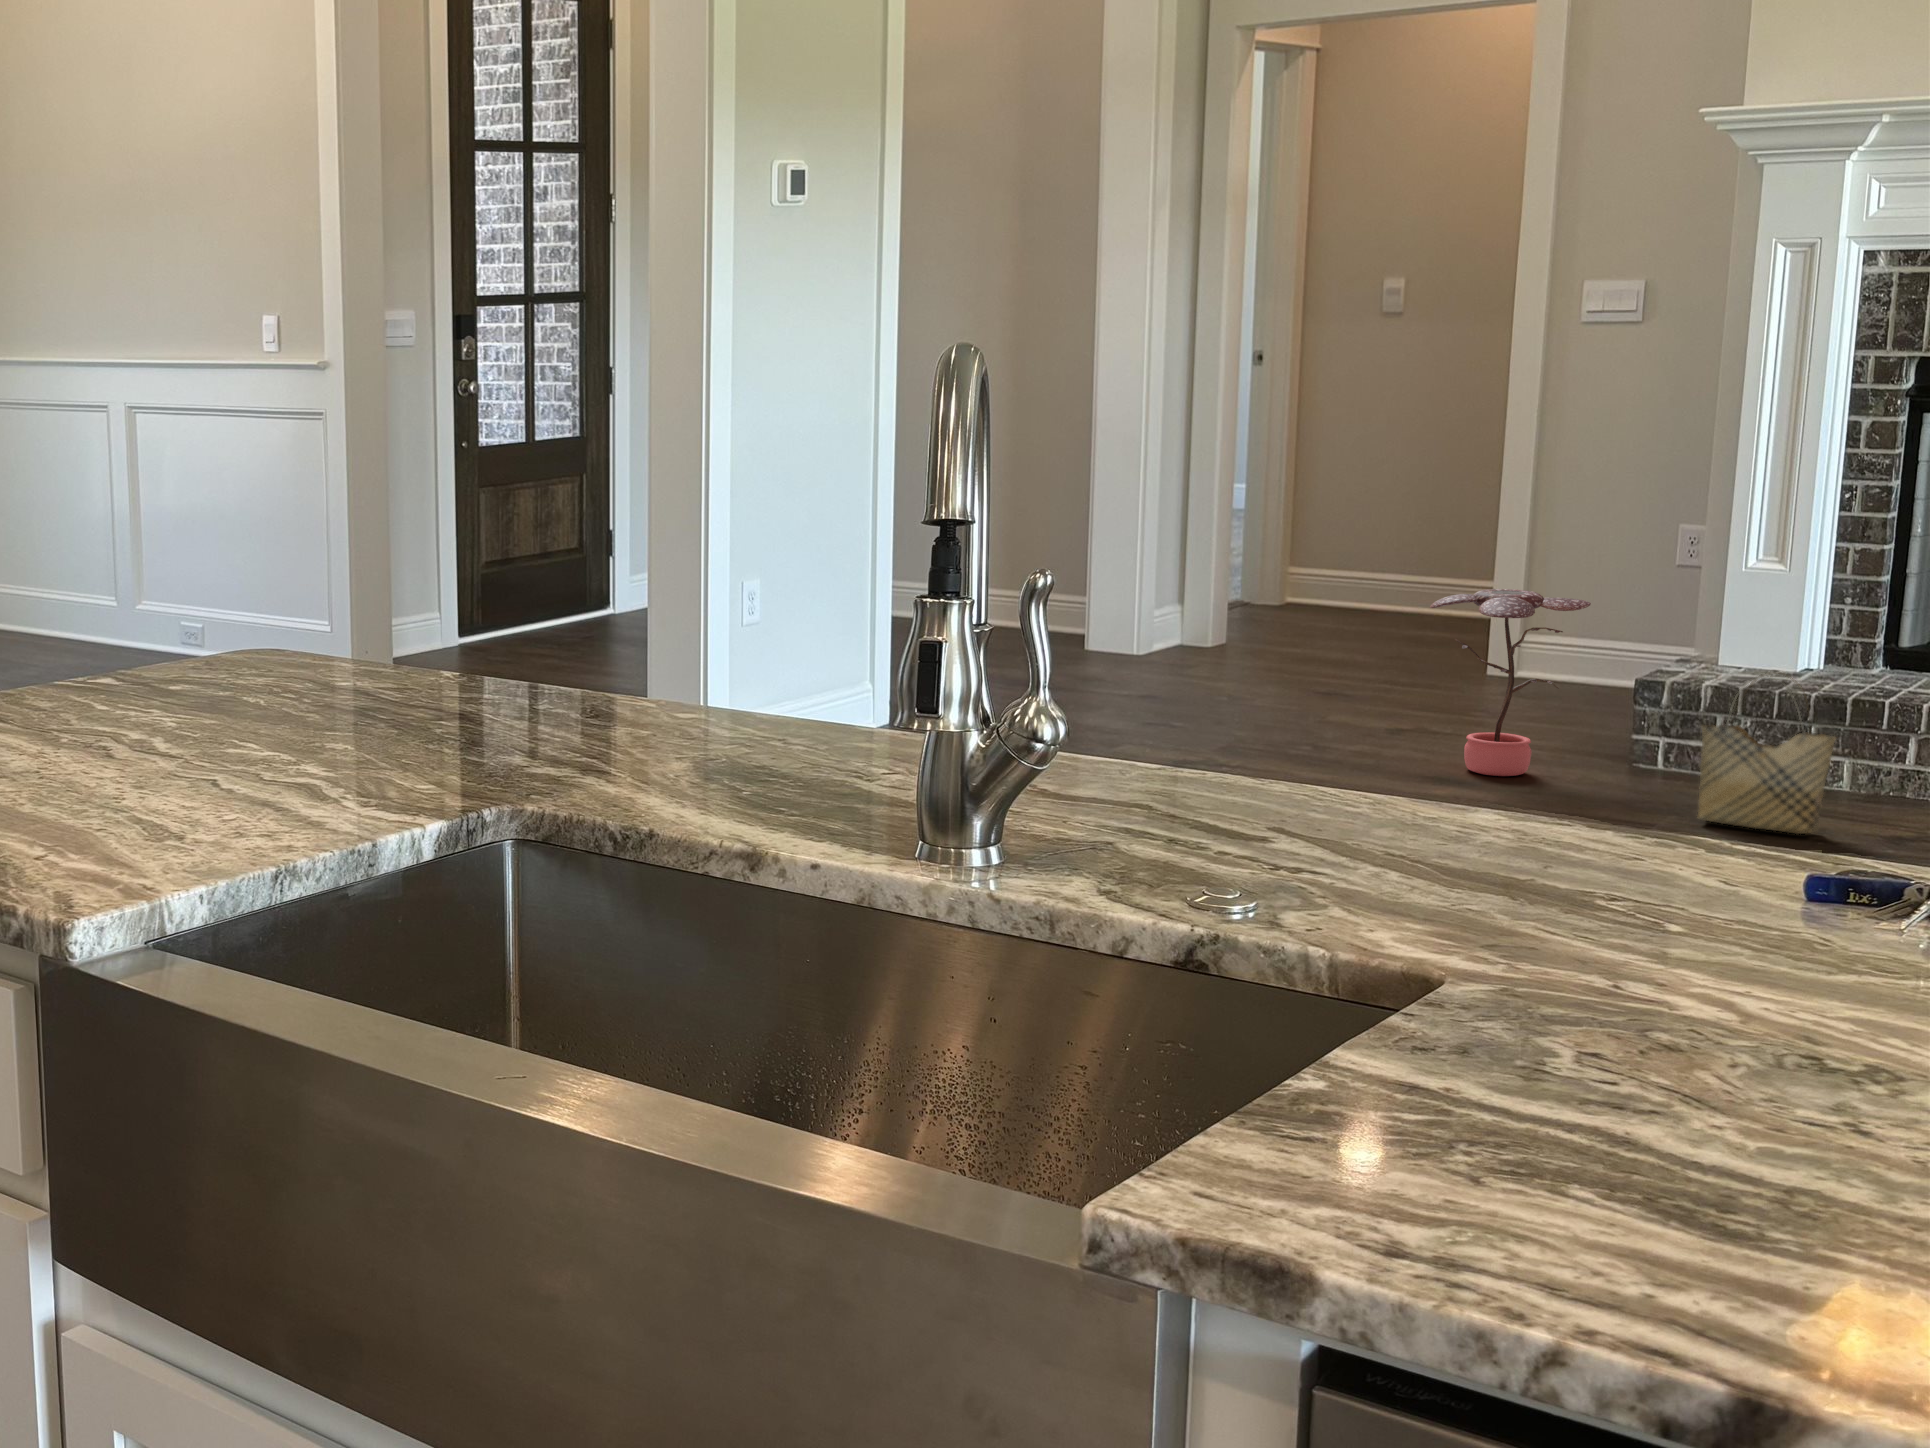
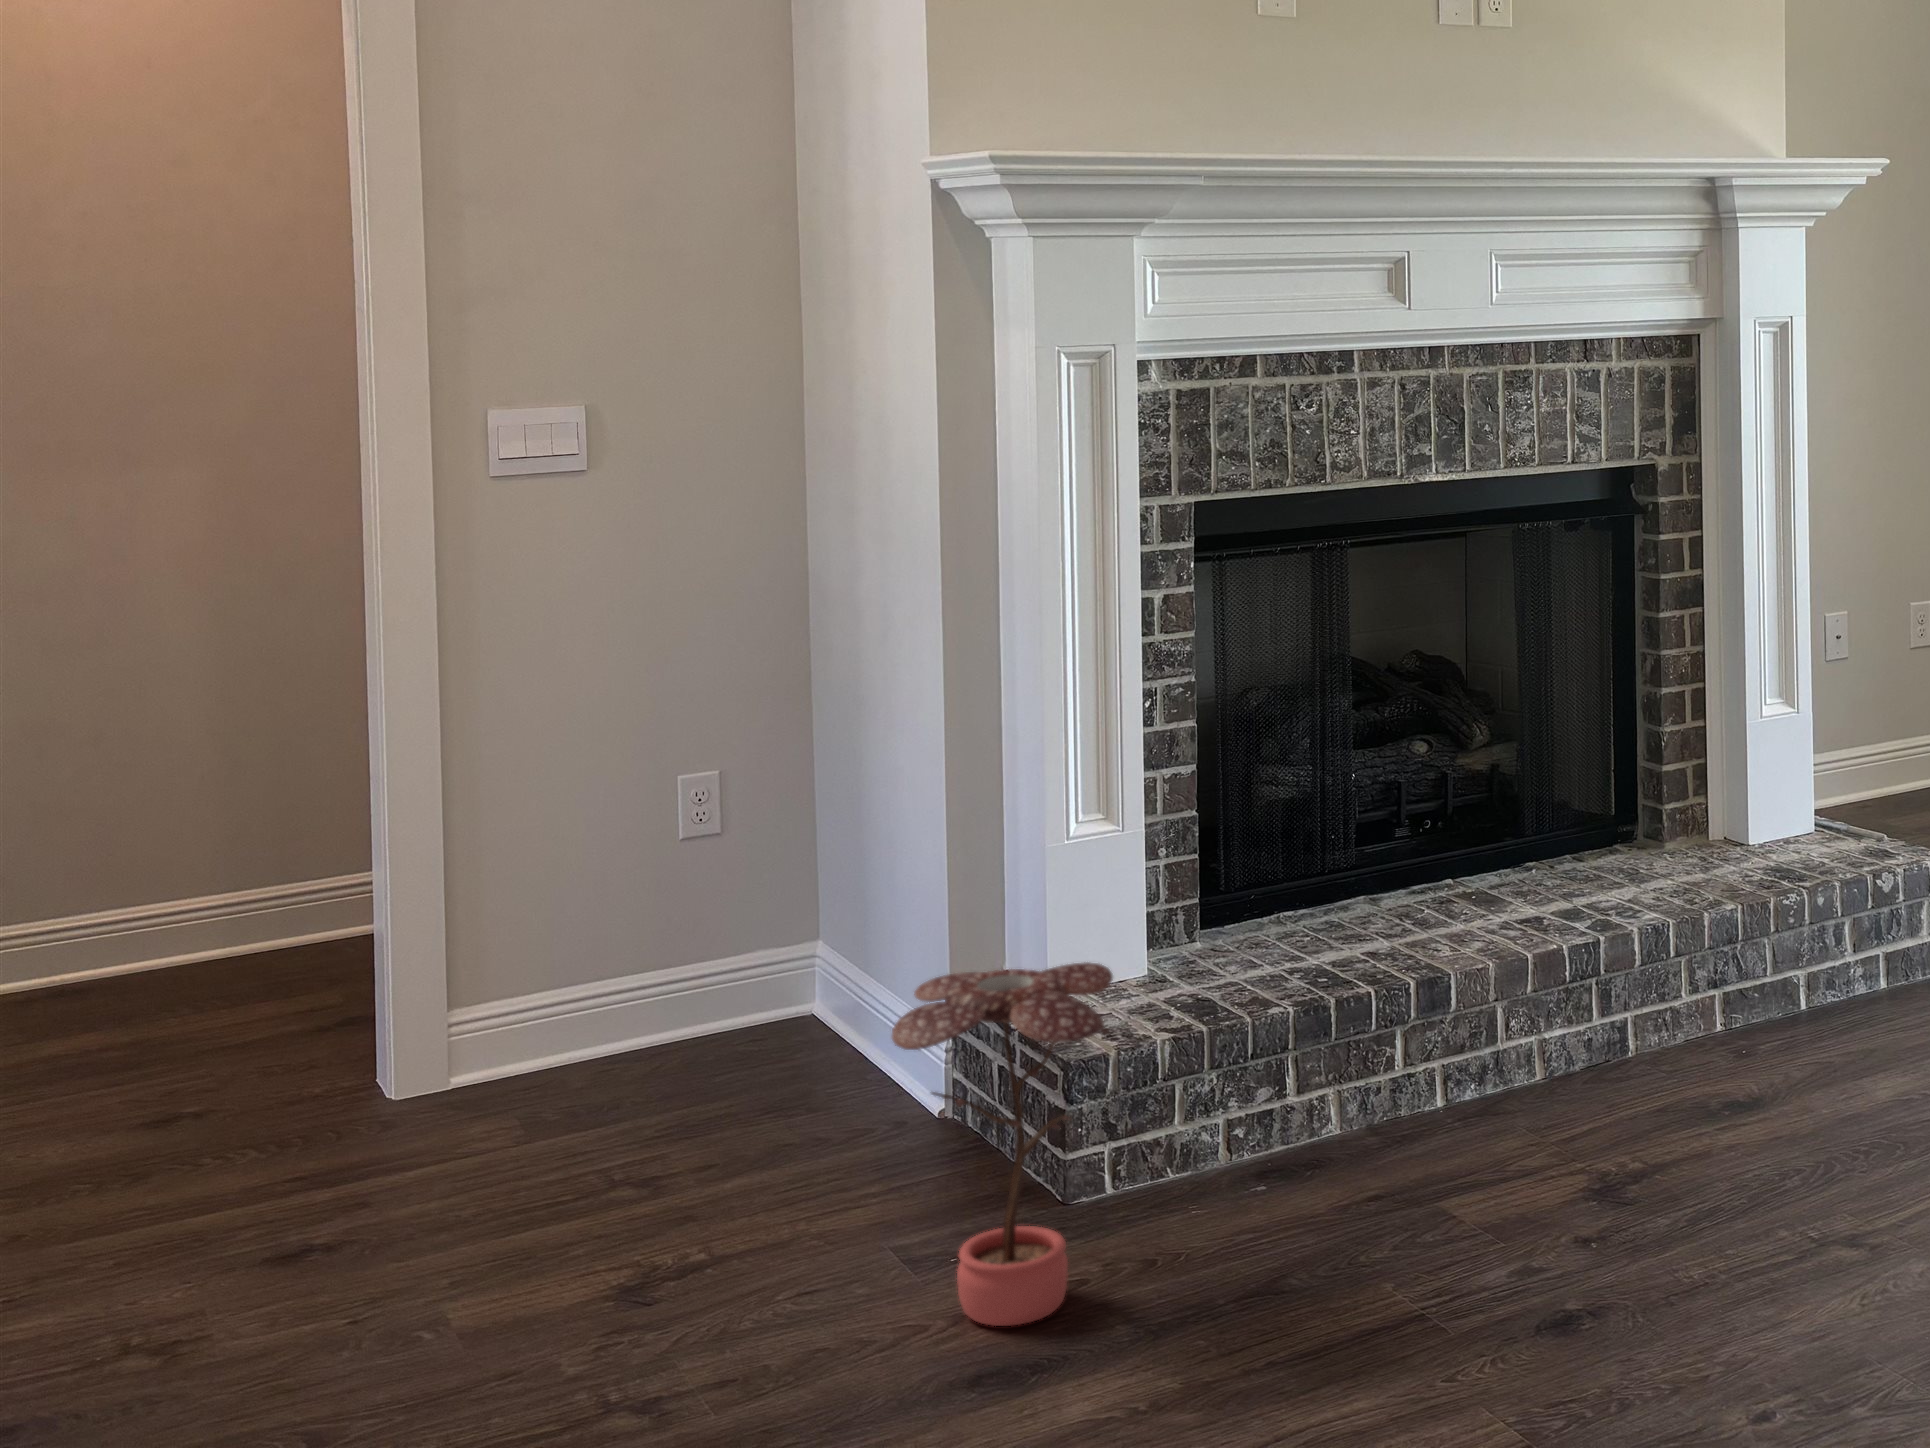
woven basket: present [1698,673,1836,834] -> none [1398,1011,1556,1282]

